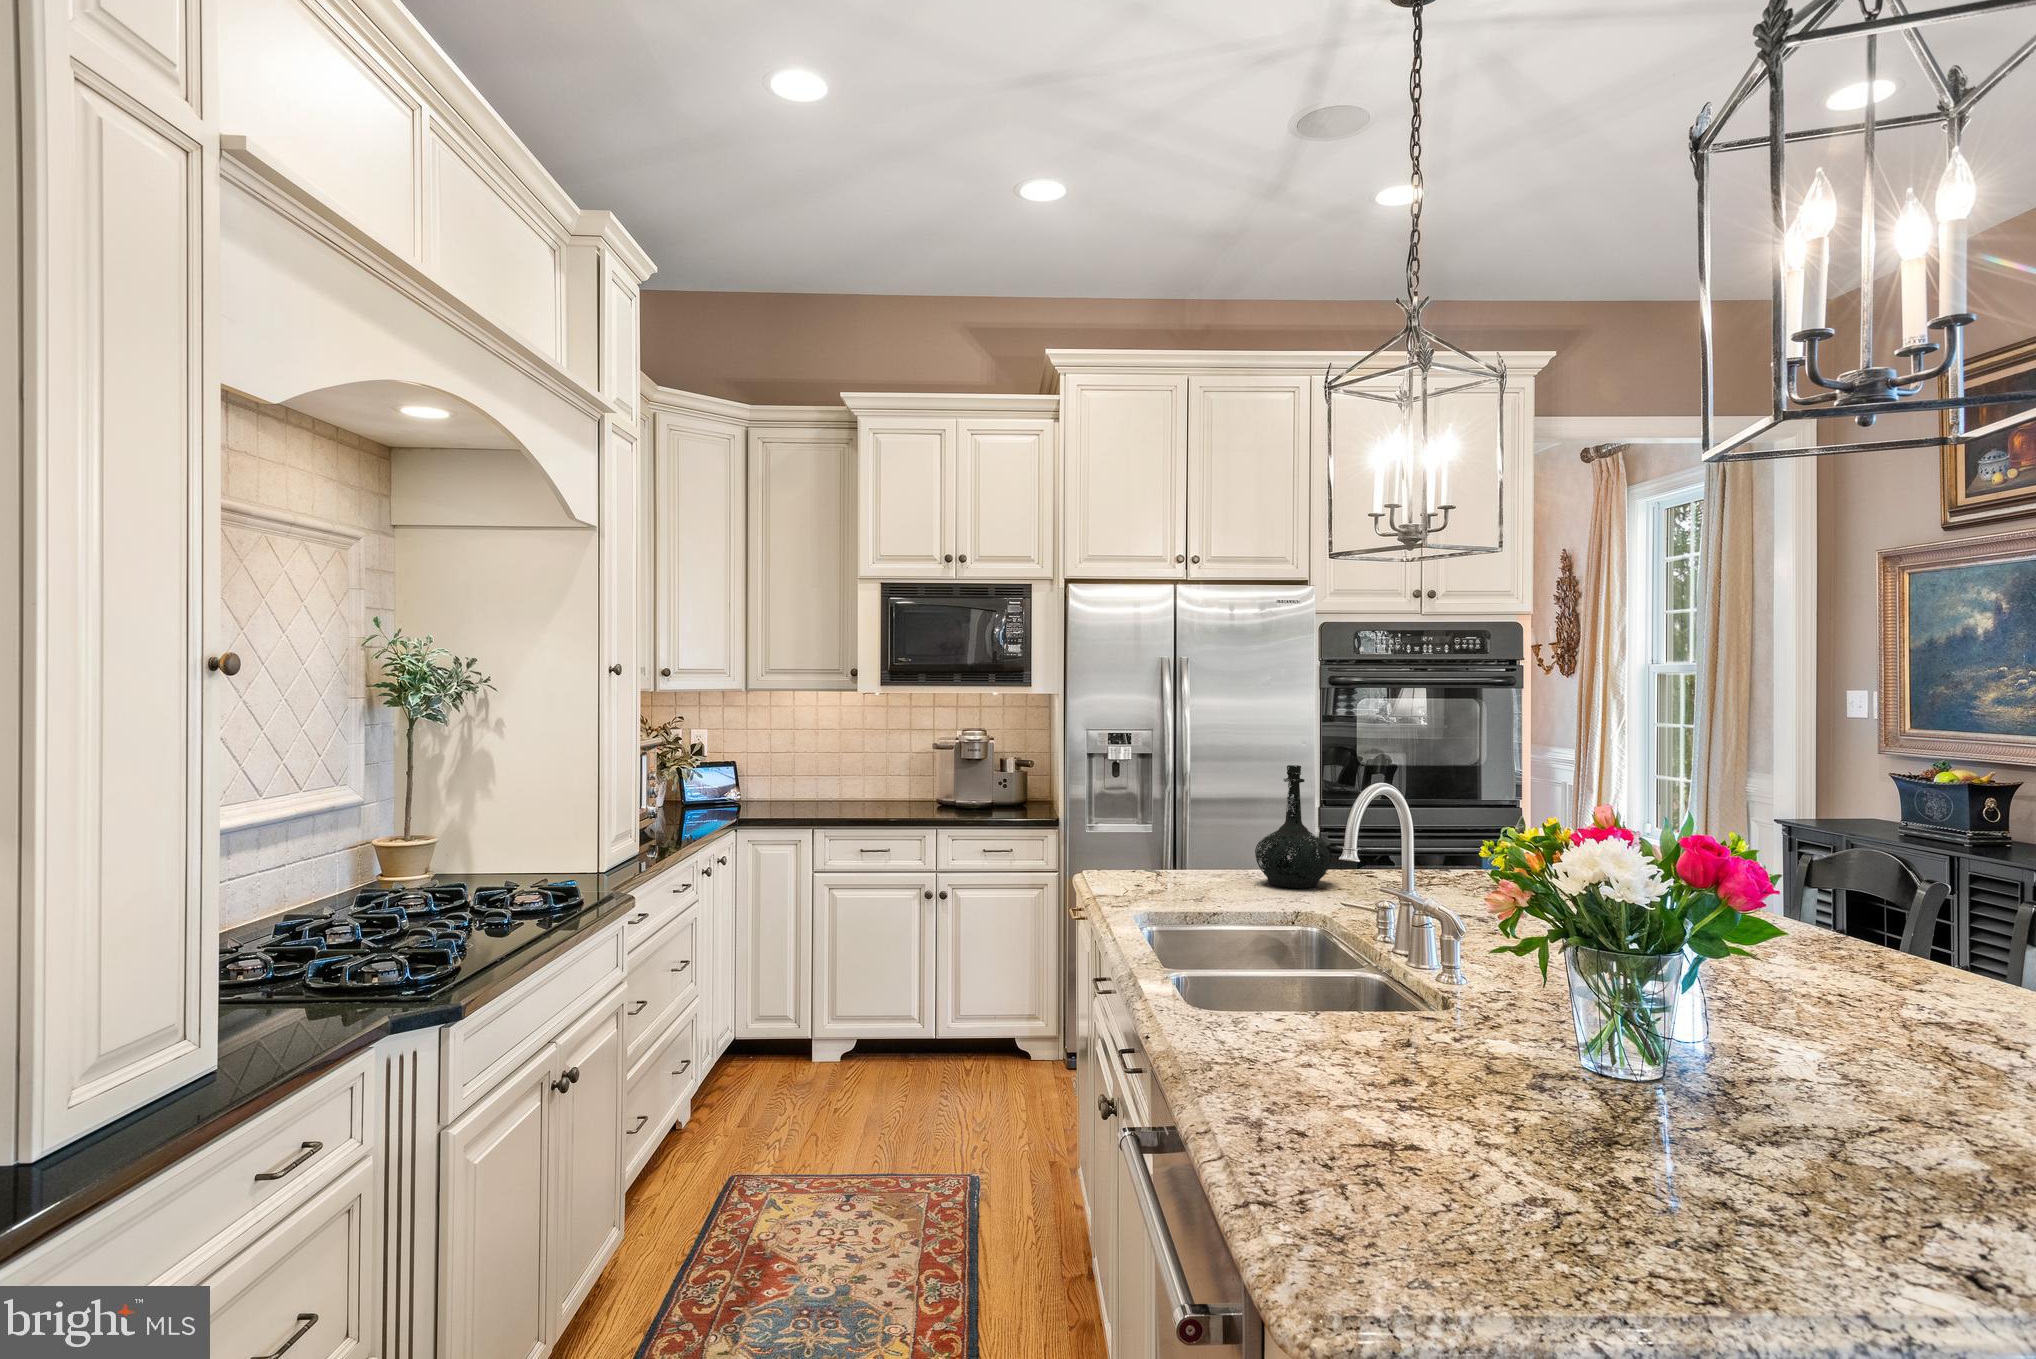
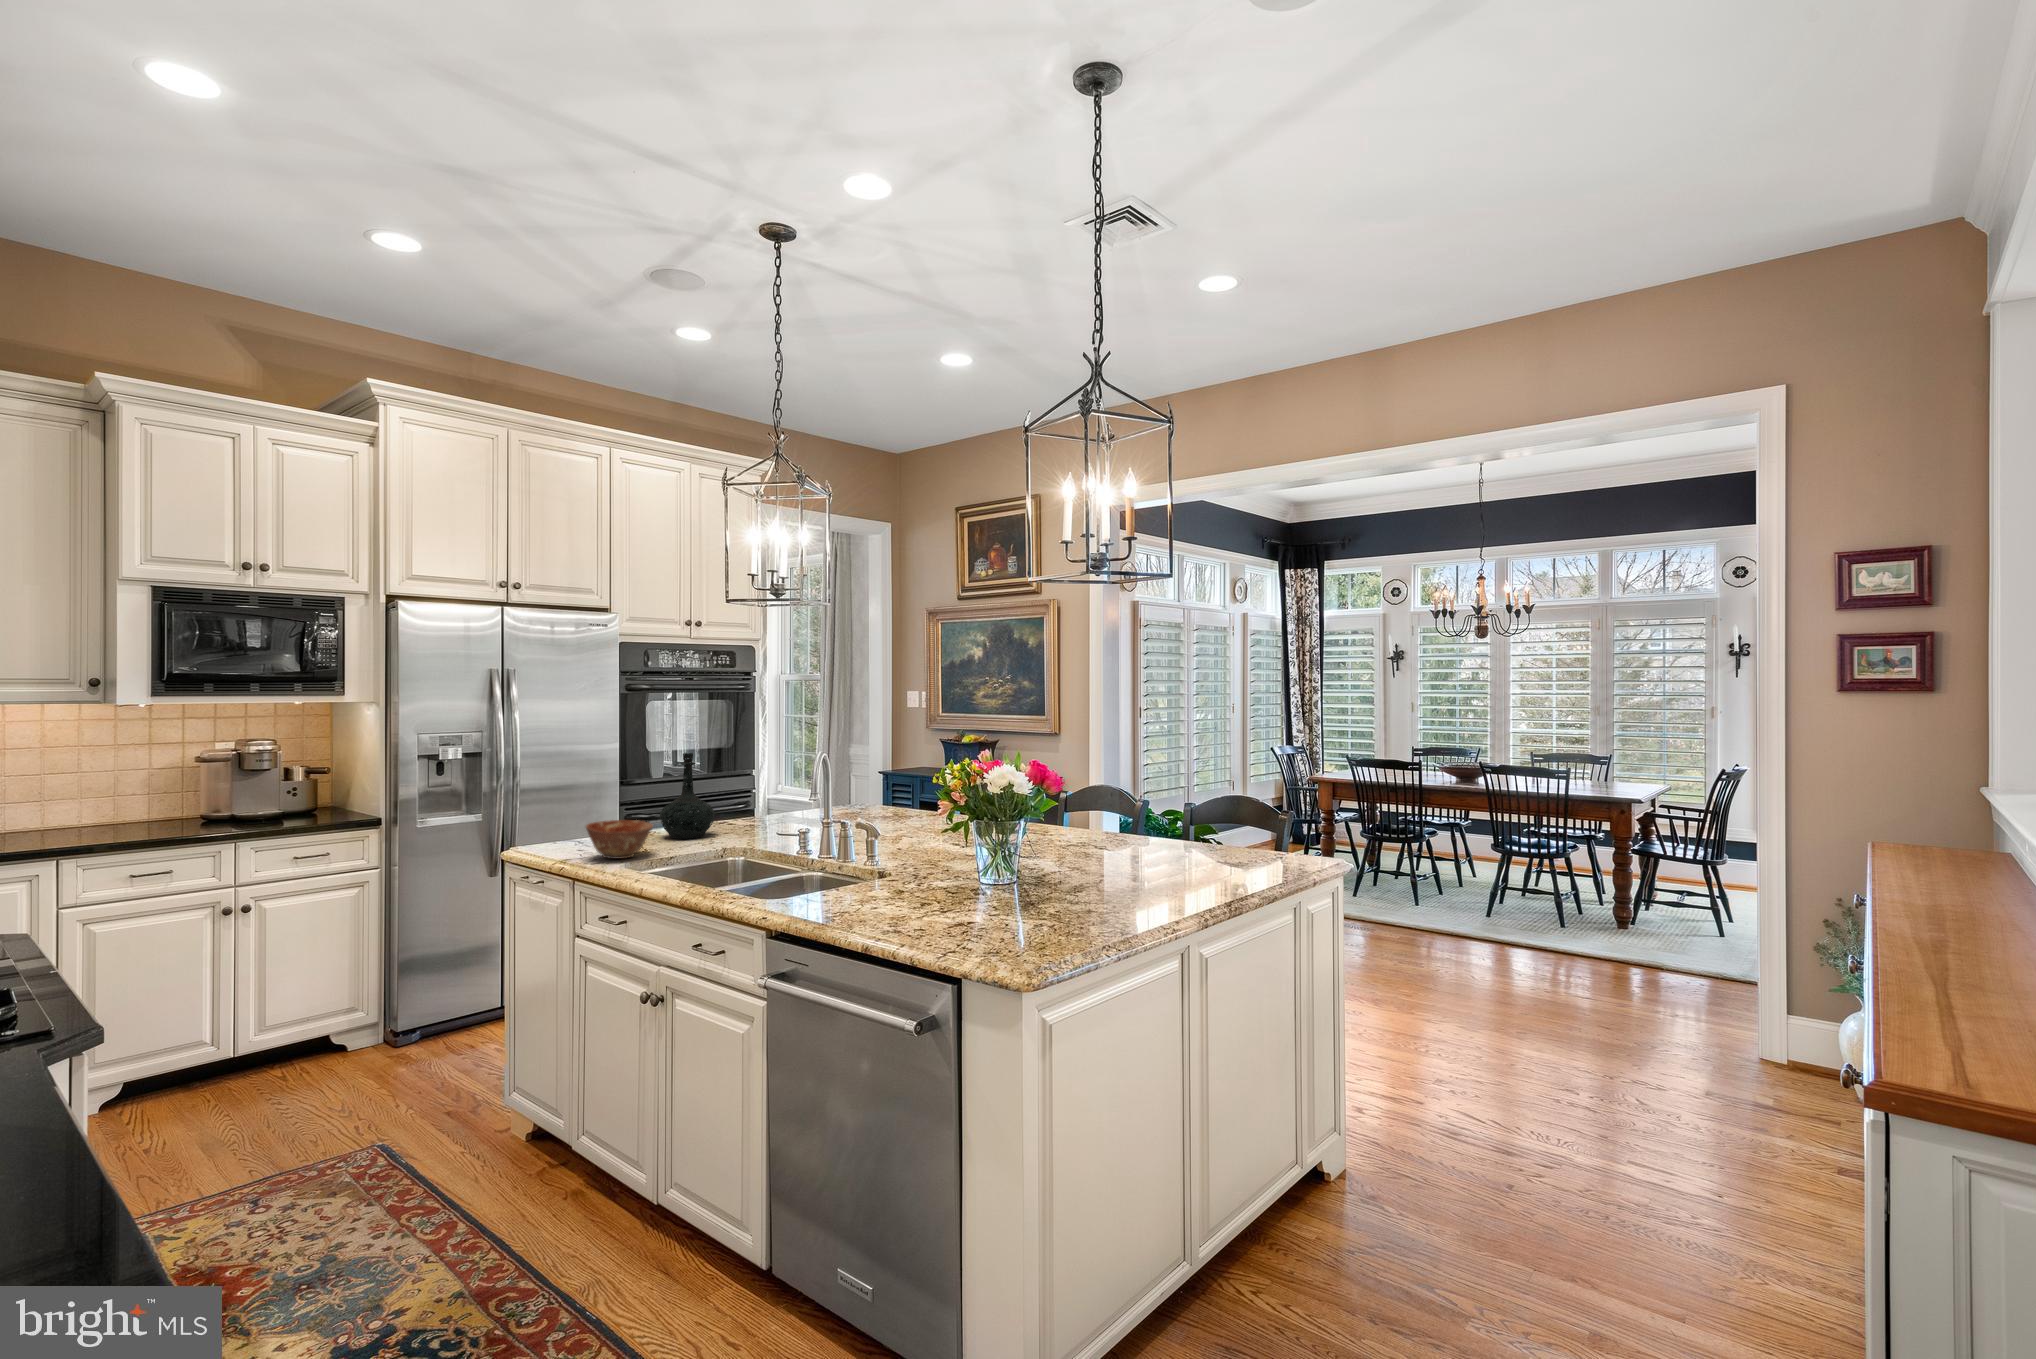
ceramic bowl: none [1123,847,1209,902] -> present [586,820,653,859]

